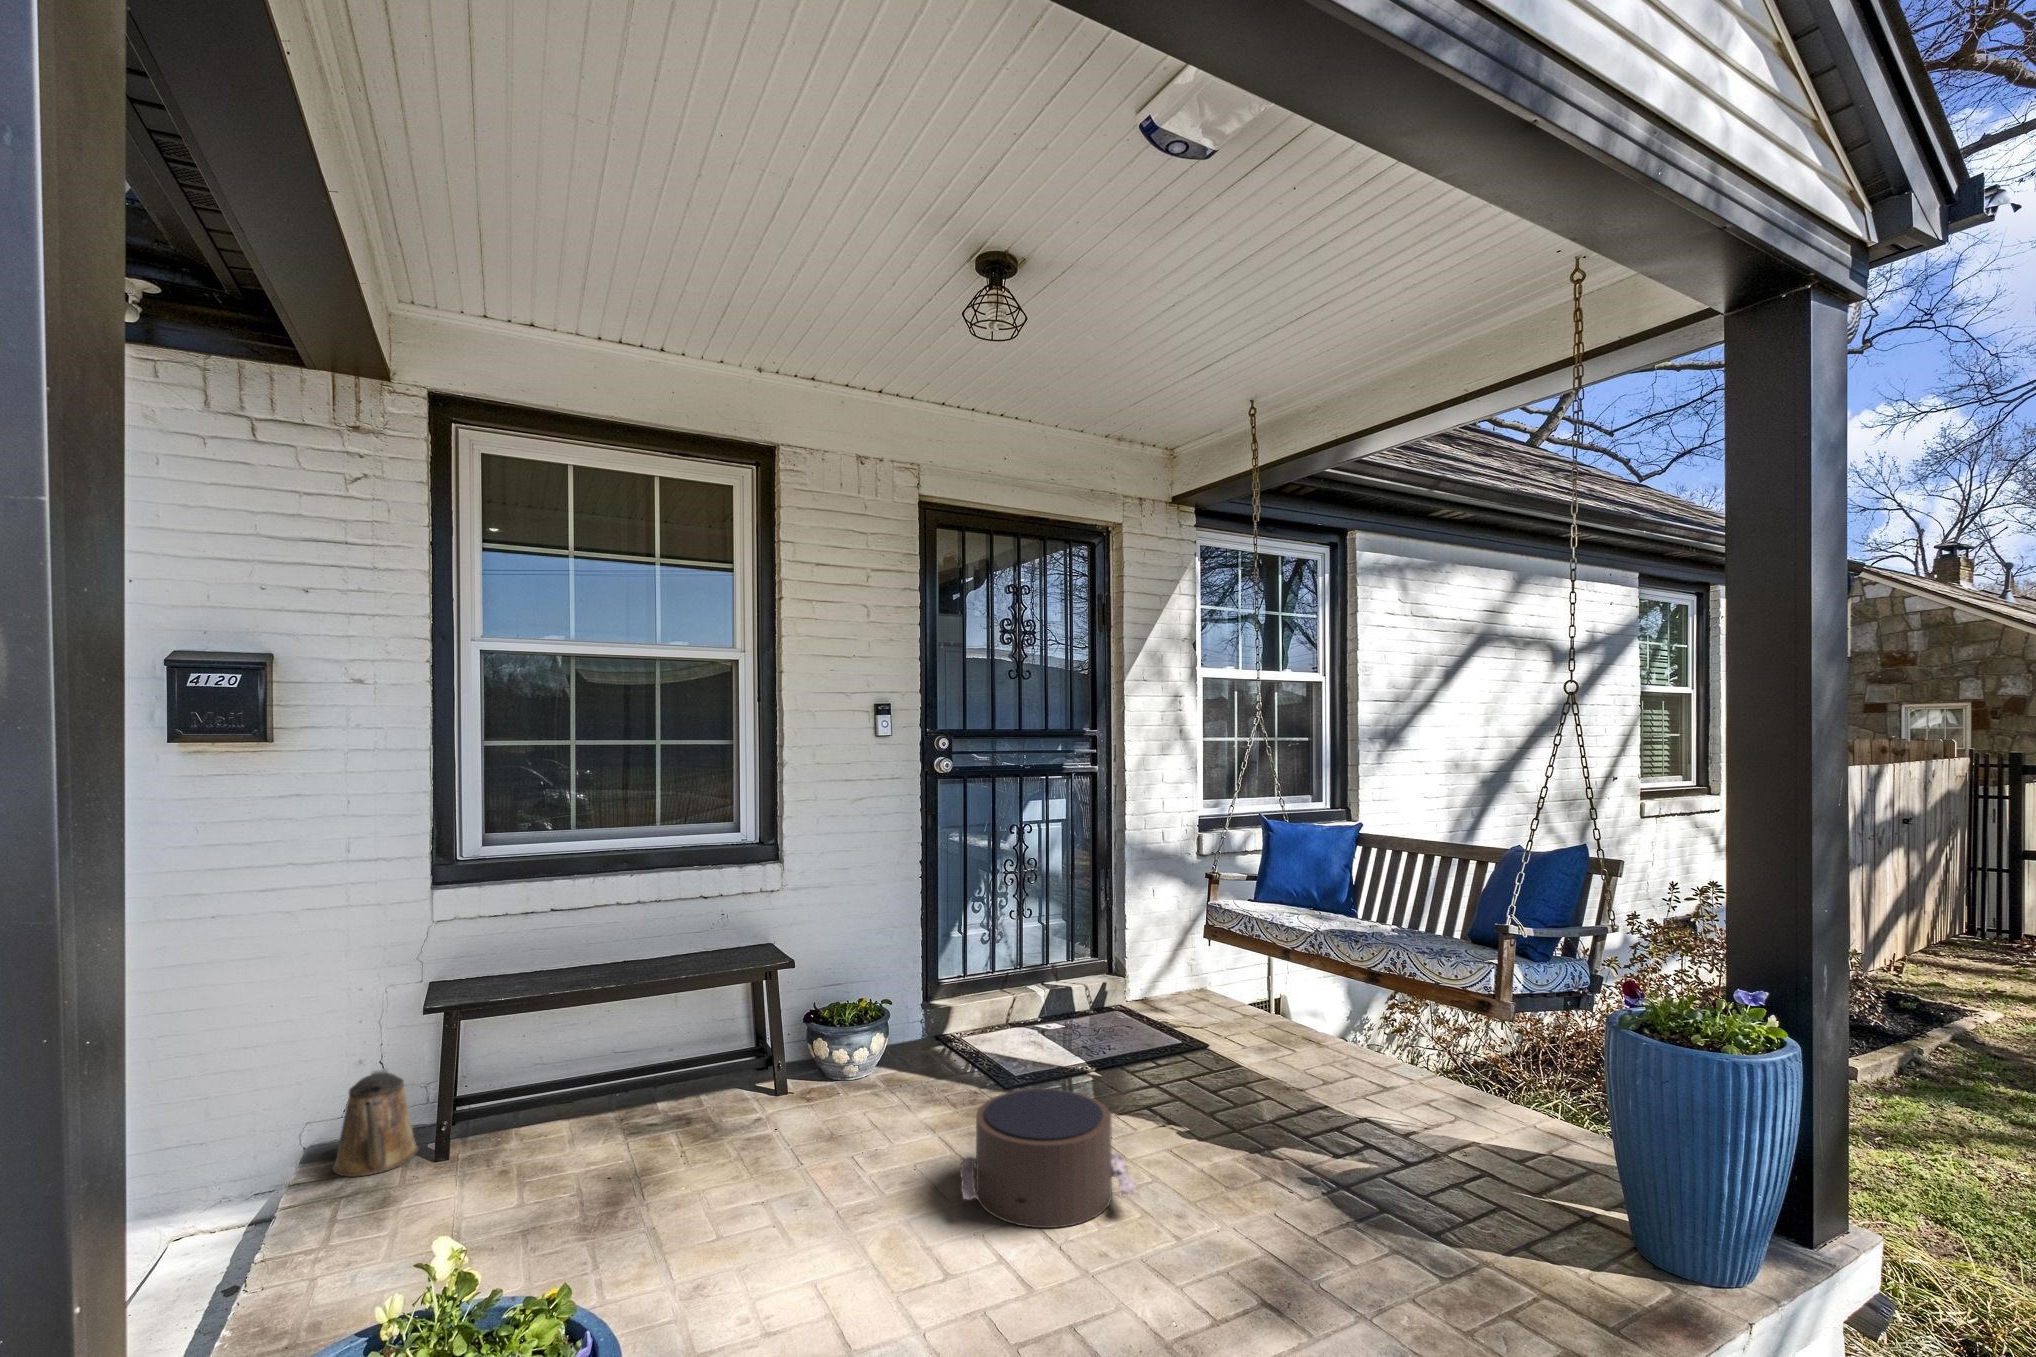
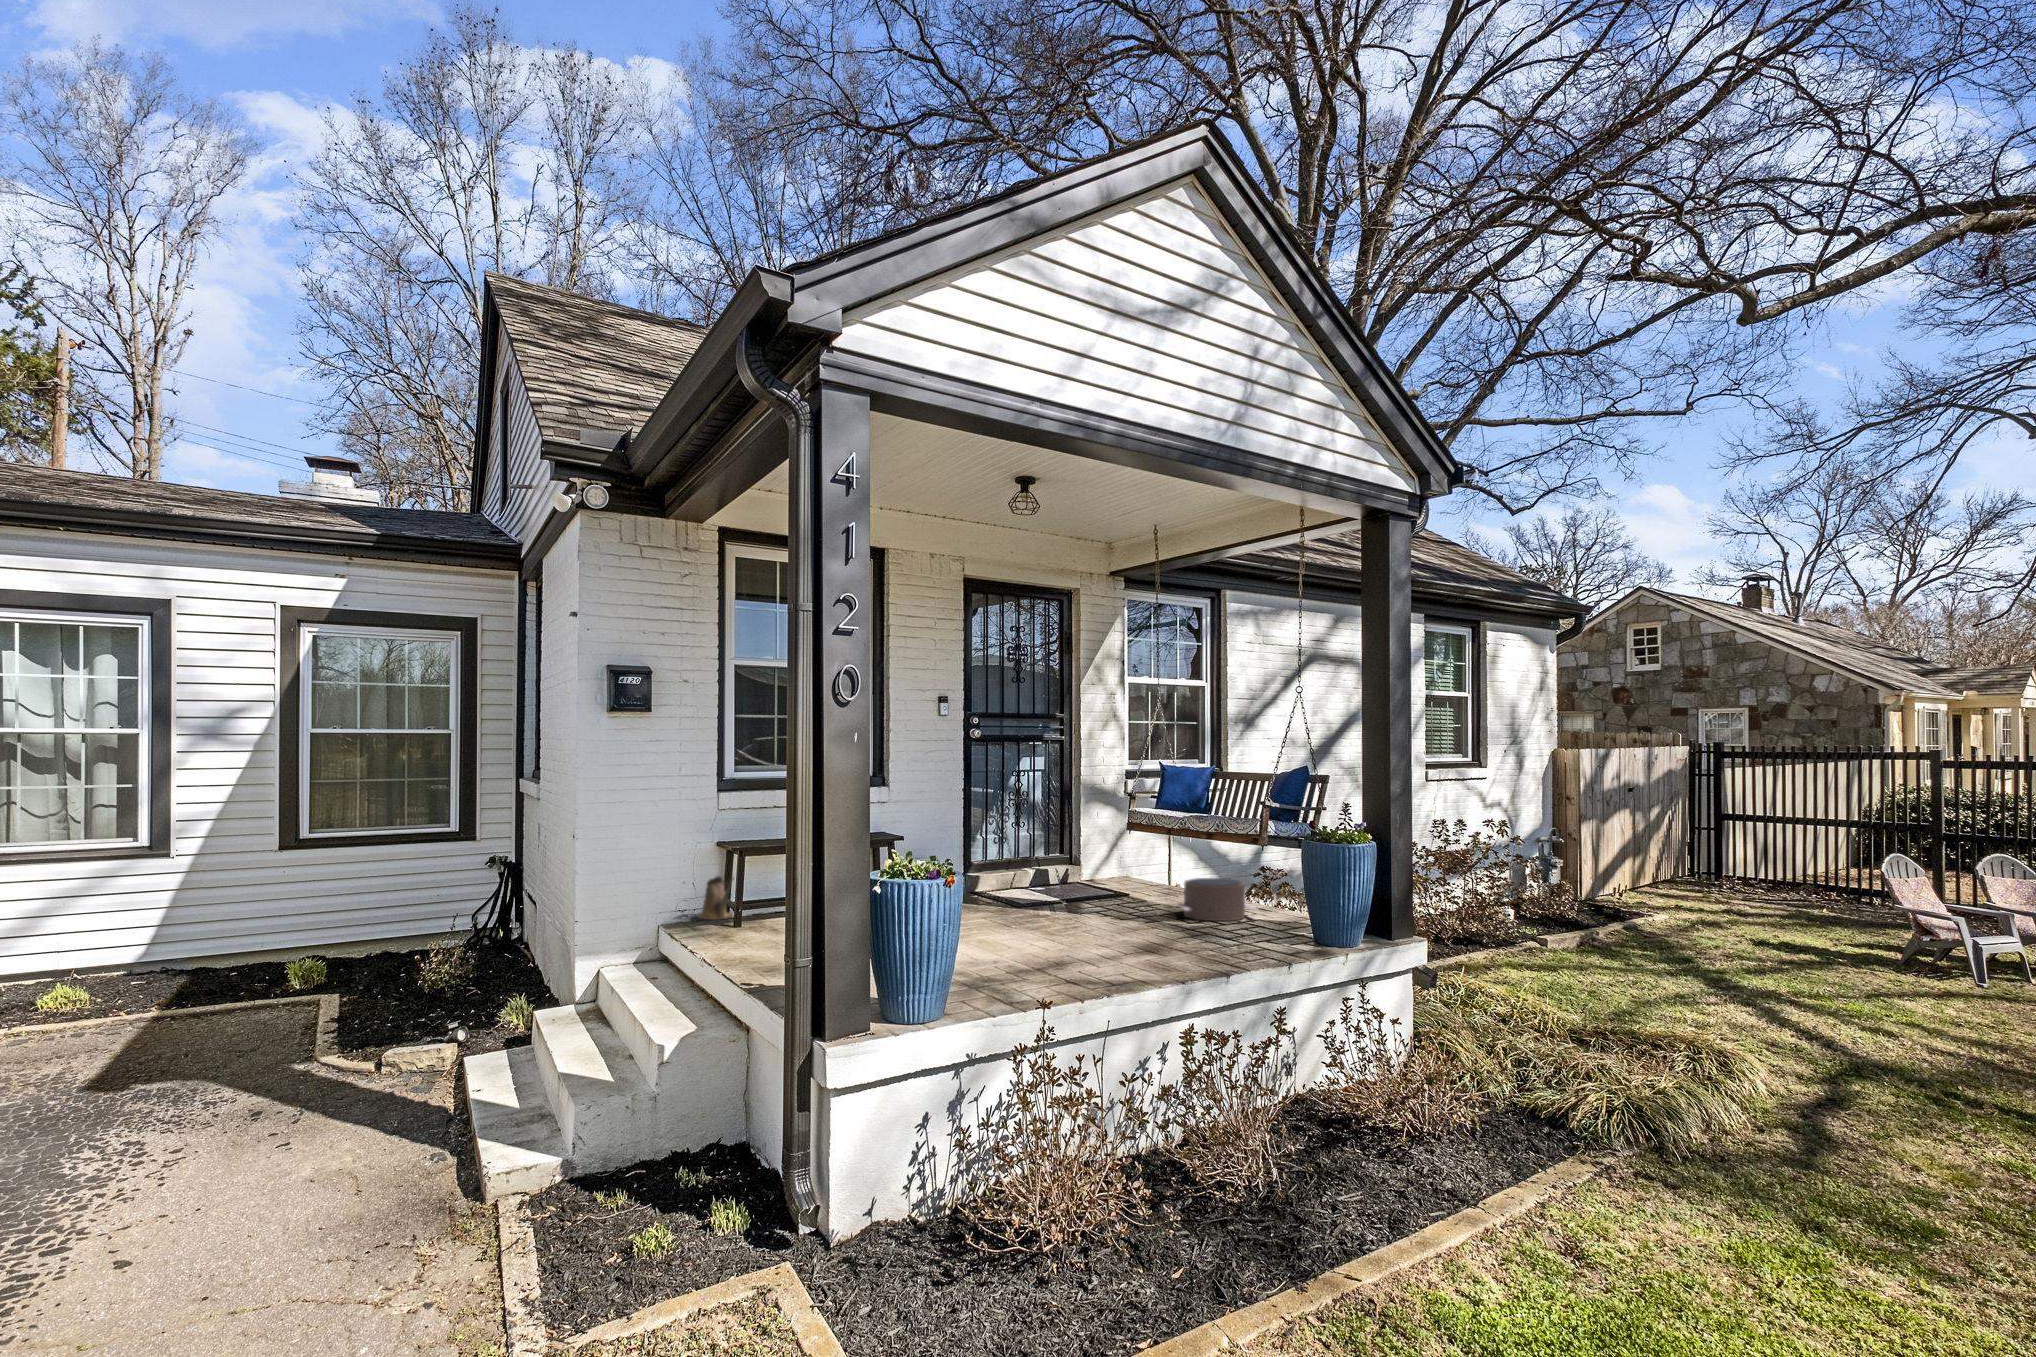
pouf: present [960,1088,1136,1228] -> present [1177,878,1256,921]

